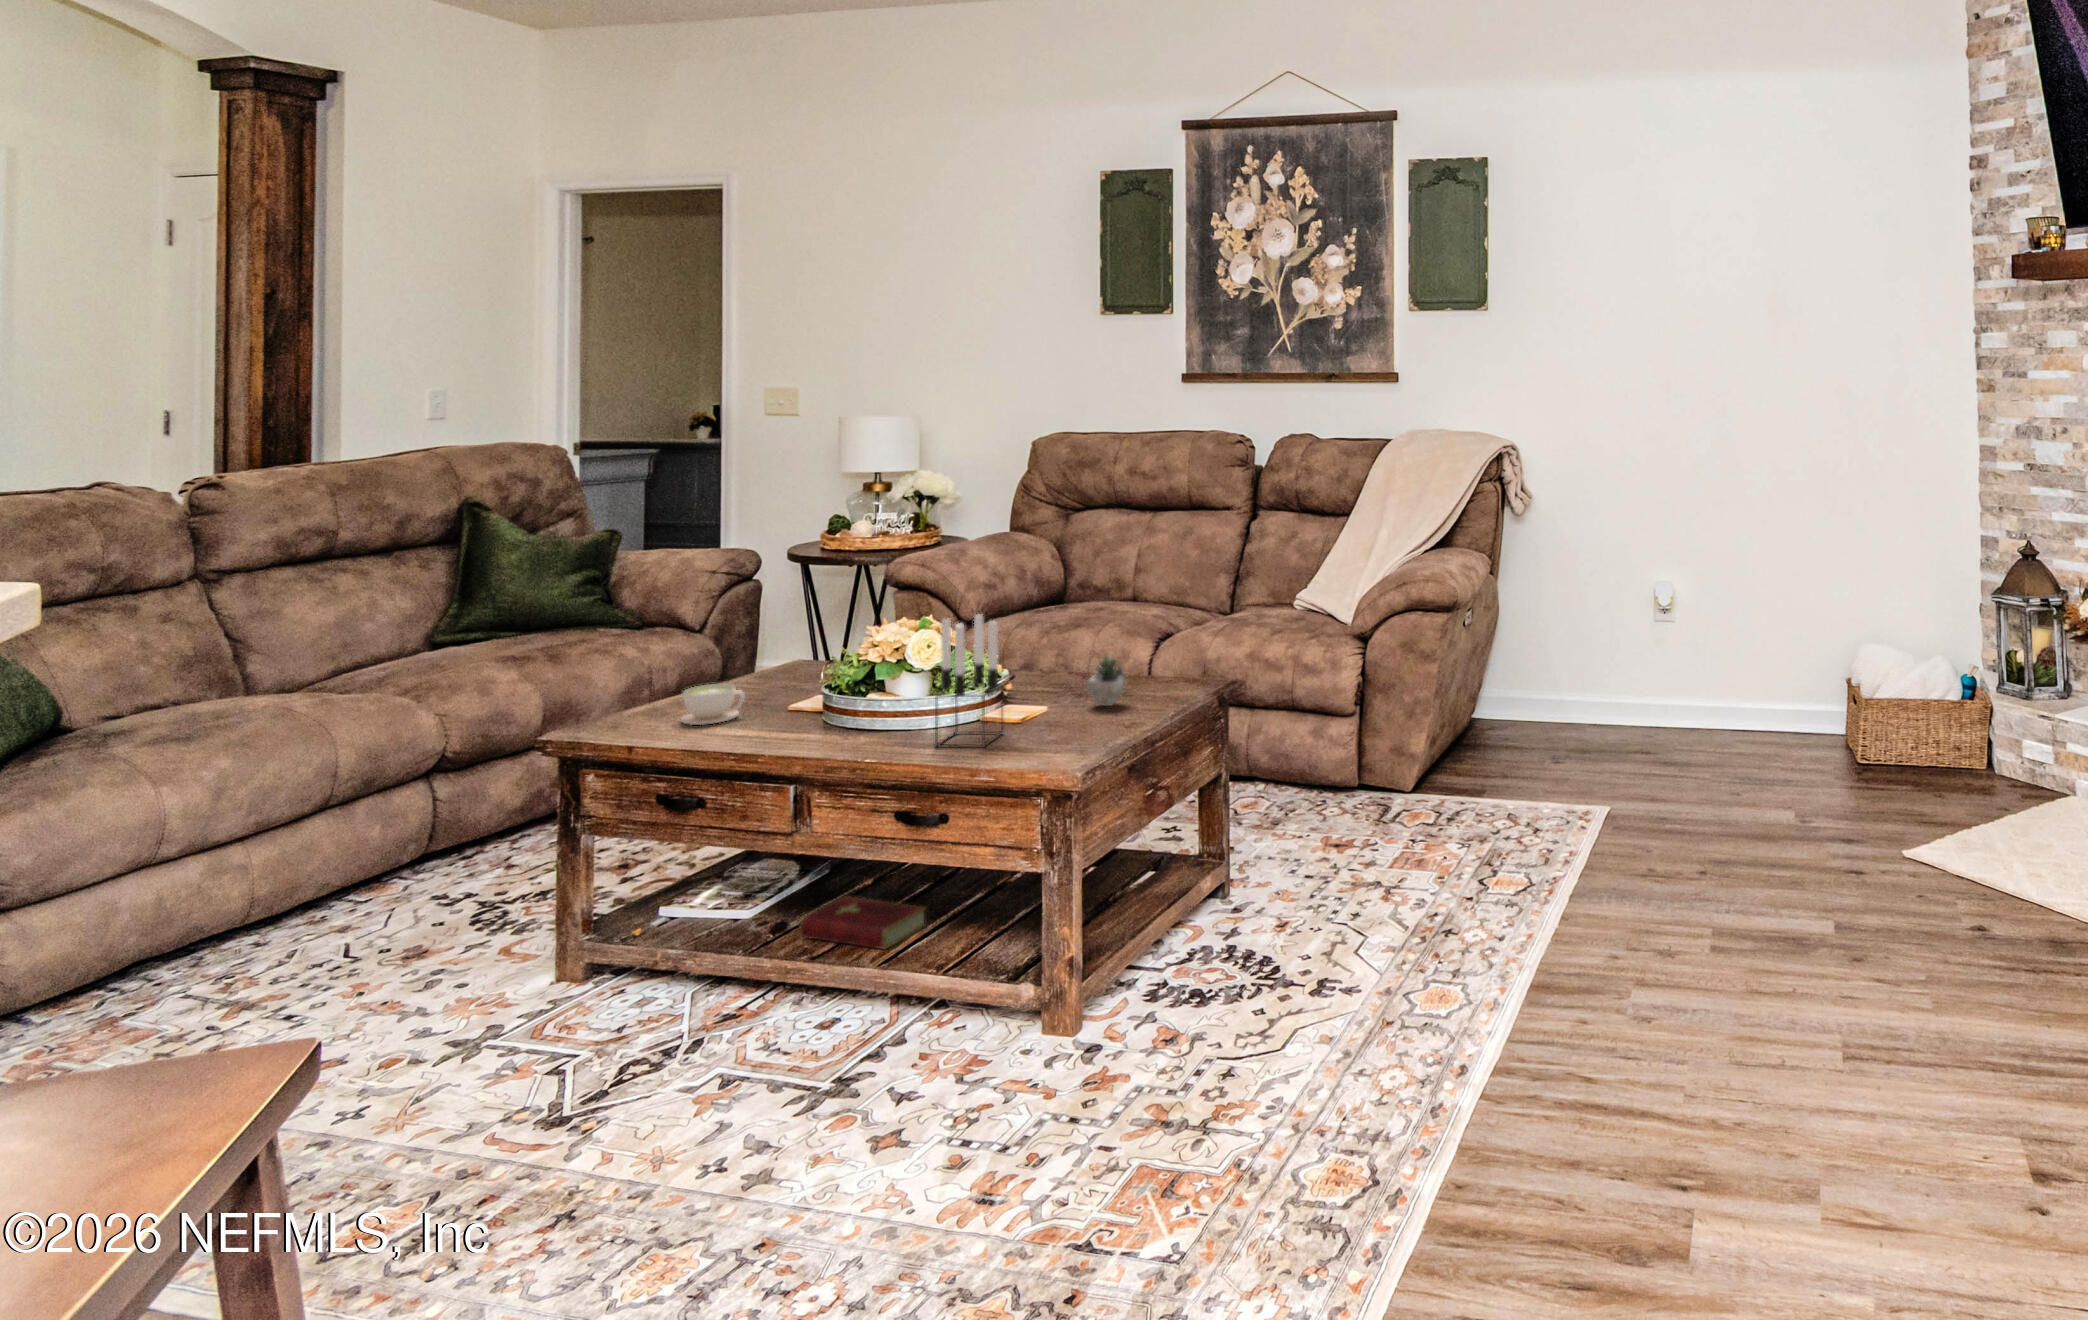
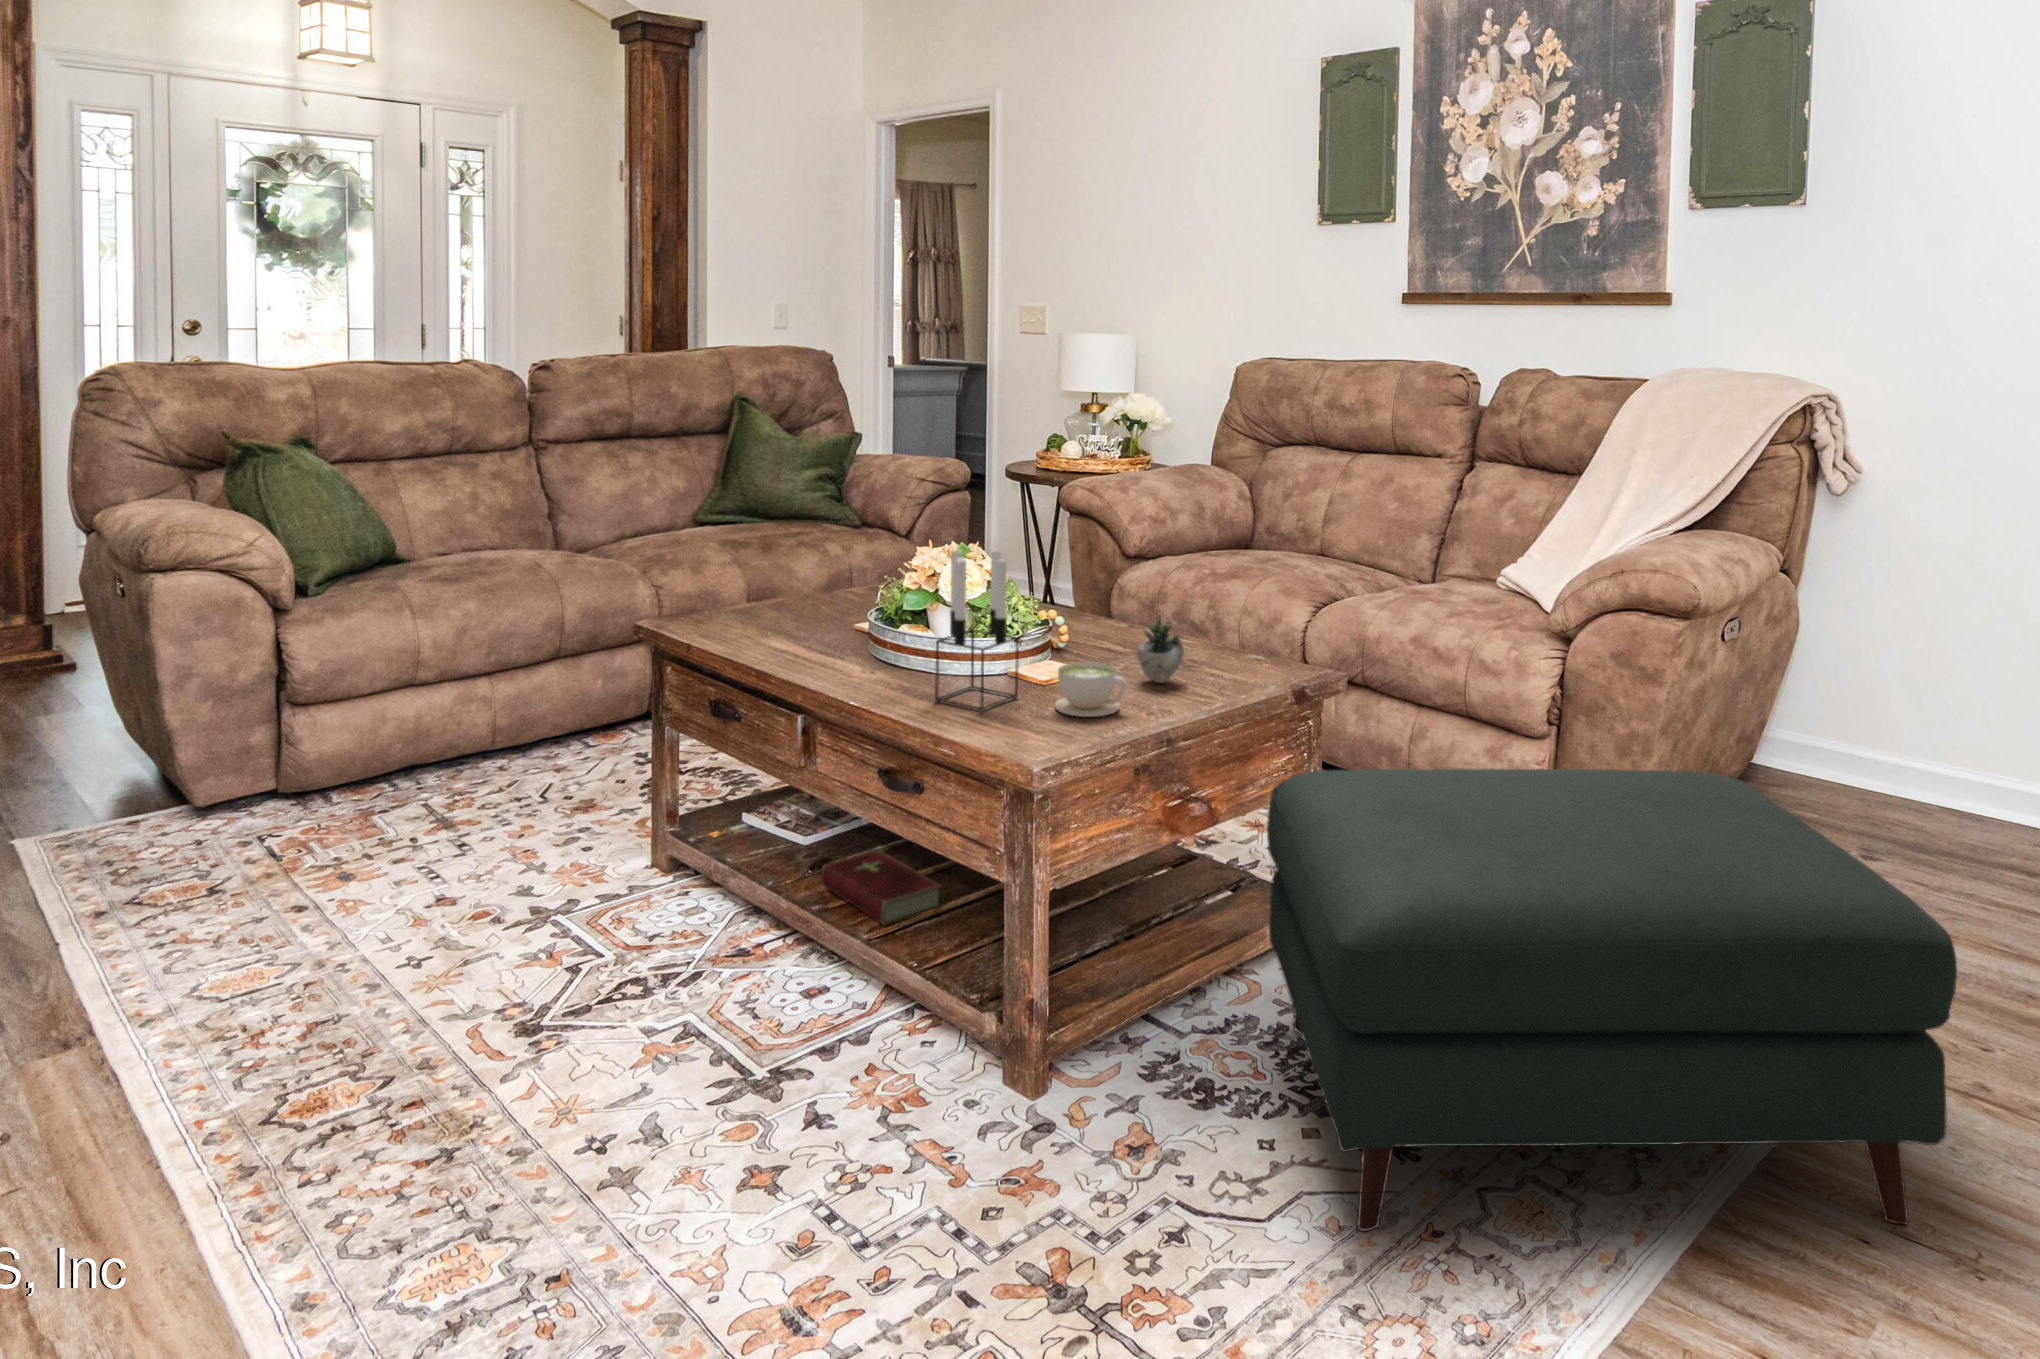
coffee cup: present [682,684,745,725] -> present [1055,662,1127,717]
ottoman: none [1214,707,1658,1038] -> present [1267,769,1957,1231]

